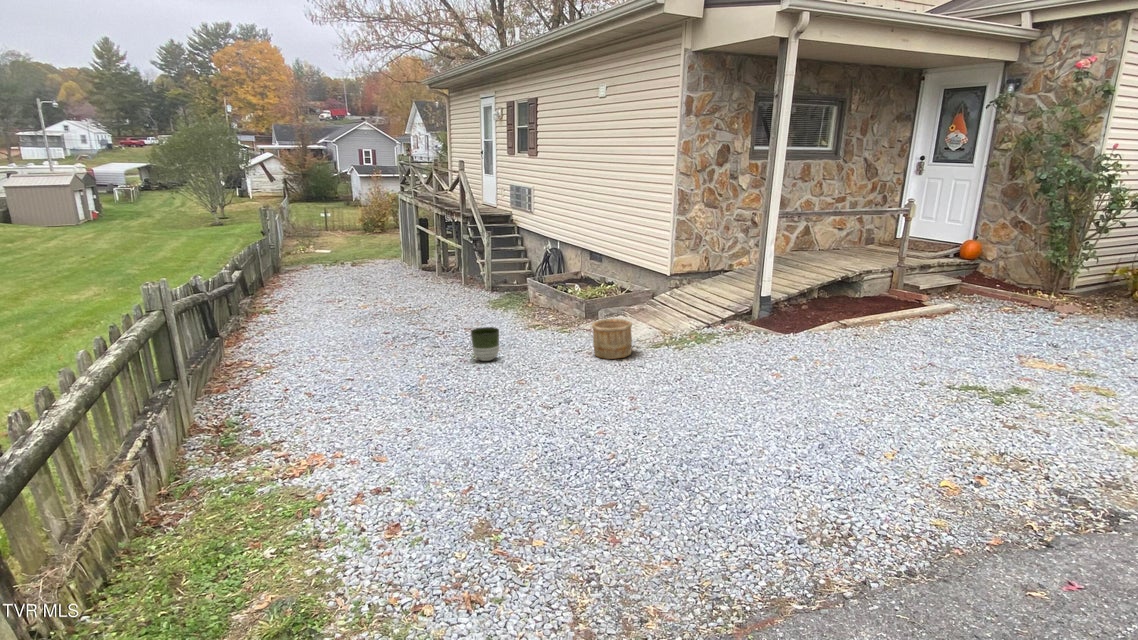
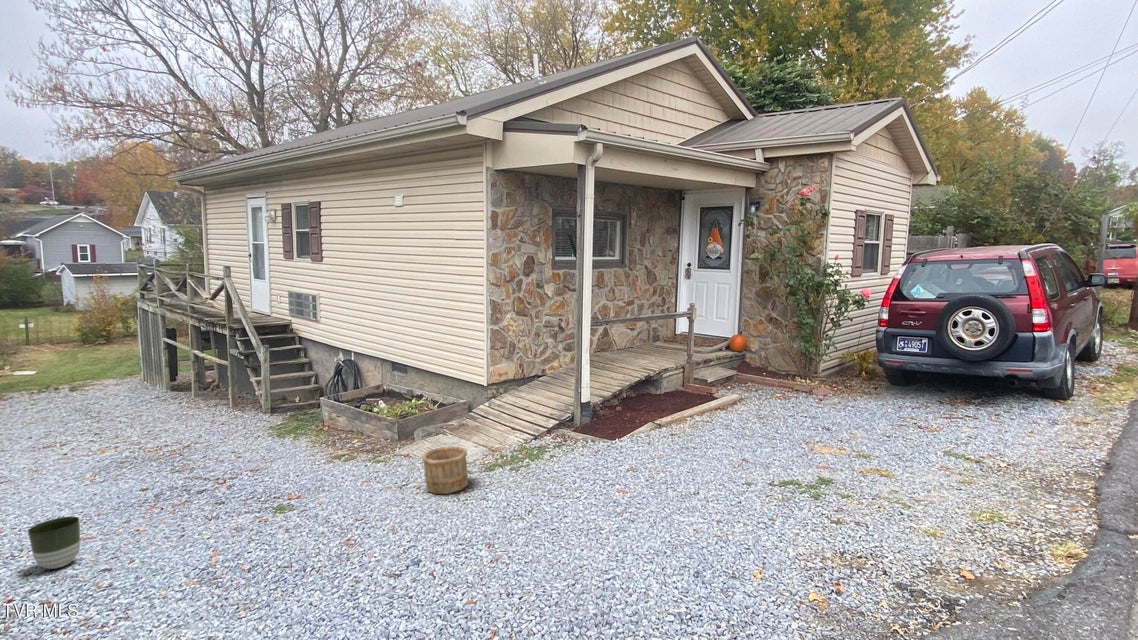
planter: present [471,327,499,361] -> present [28,517,81,569]

